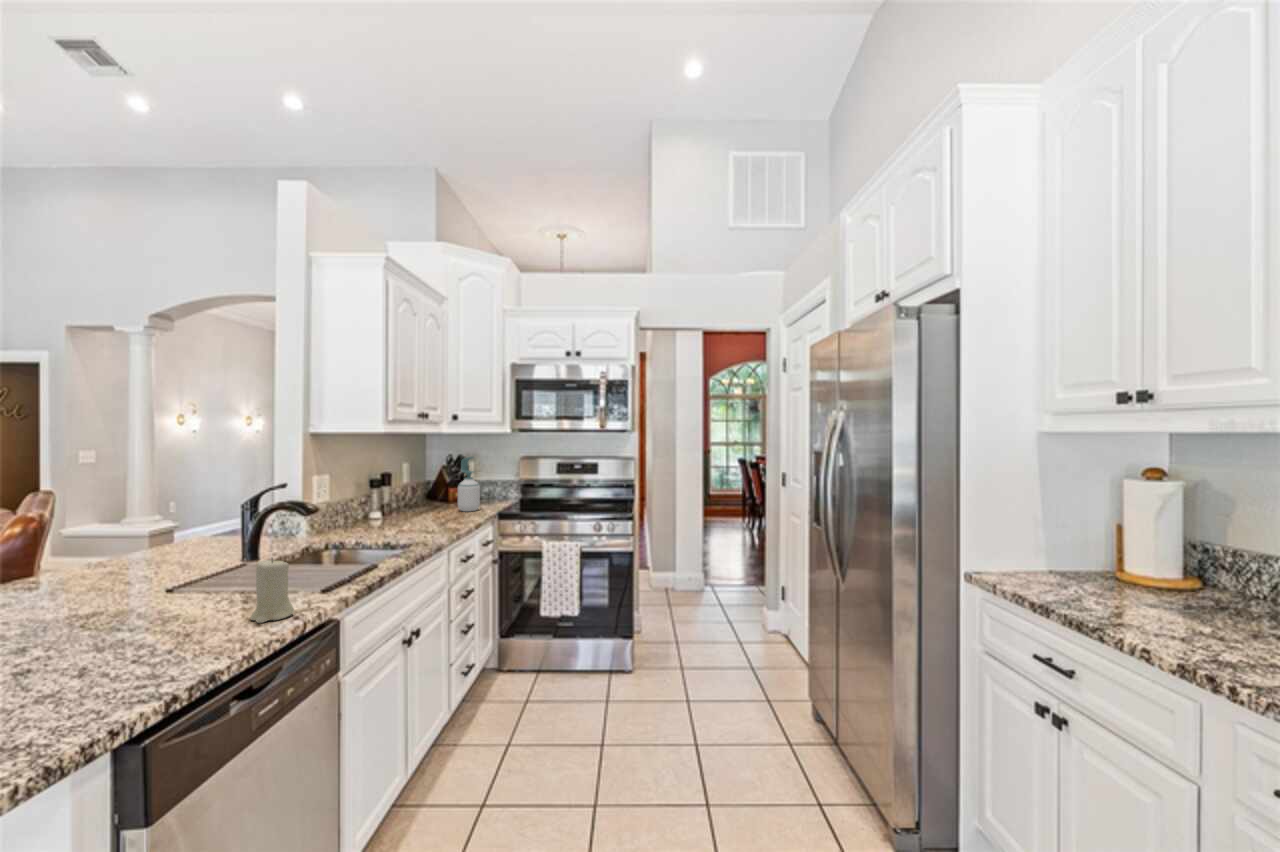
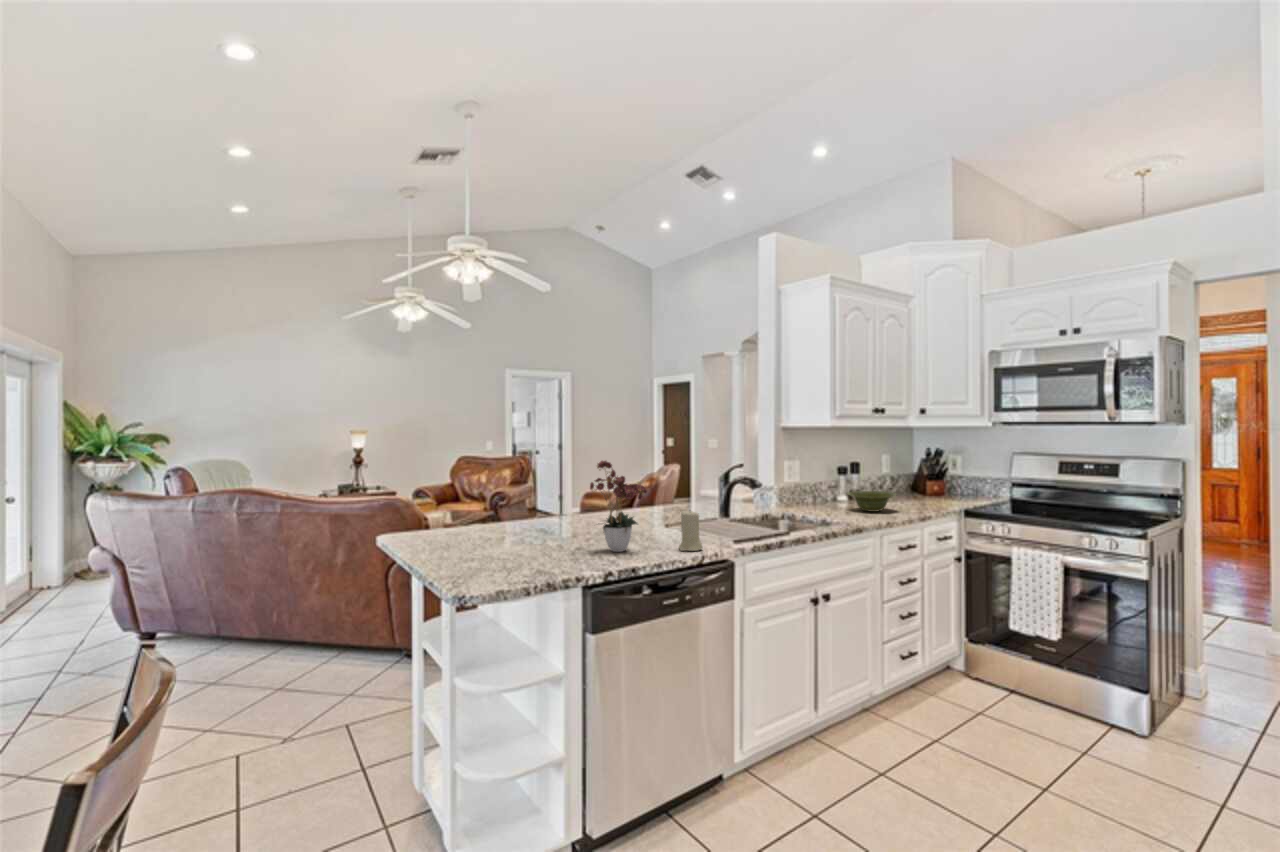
soap bottle: present [458,457,480,512] -> none [921,450,945,505]
flower arrangement: none [65,488,211,654] -> present [590,461,648,552]
dish: none [397,502,450,526] -> present [848,491,896,512]

